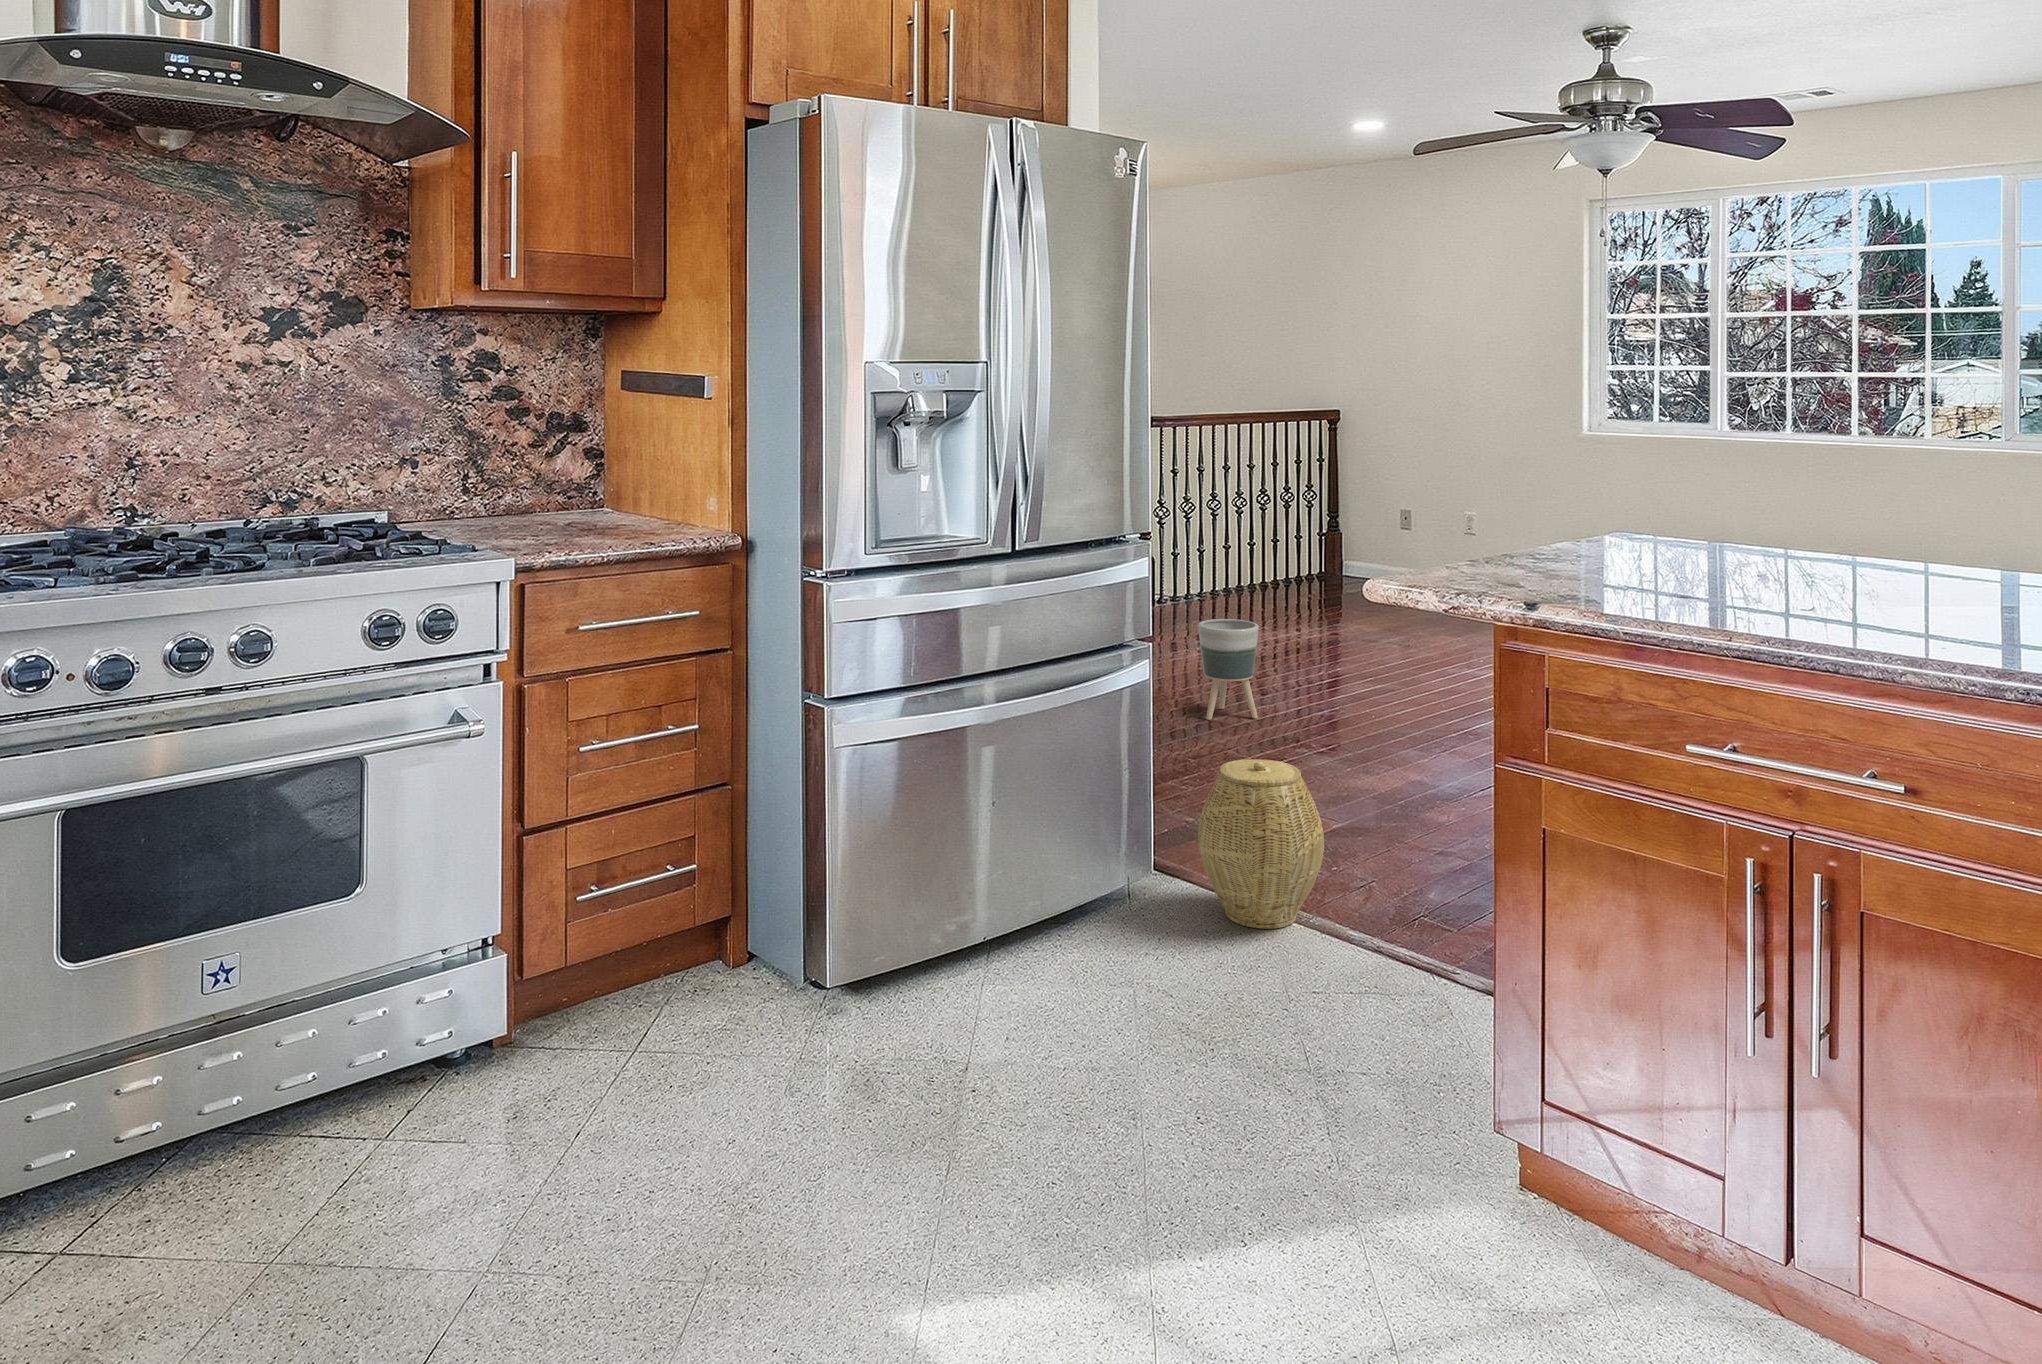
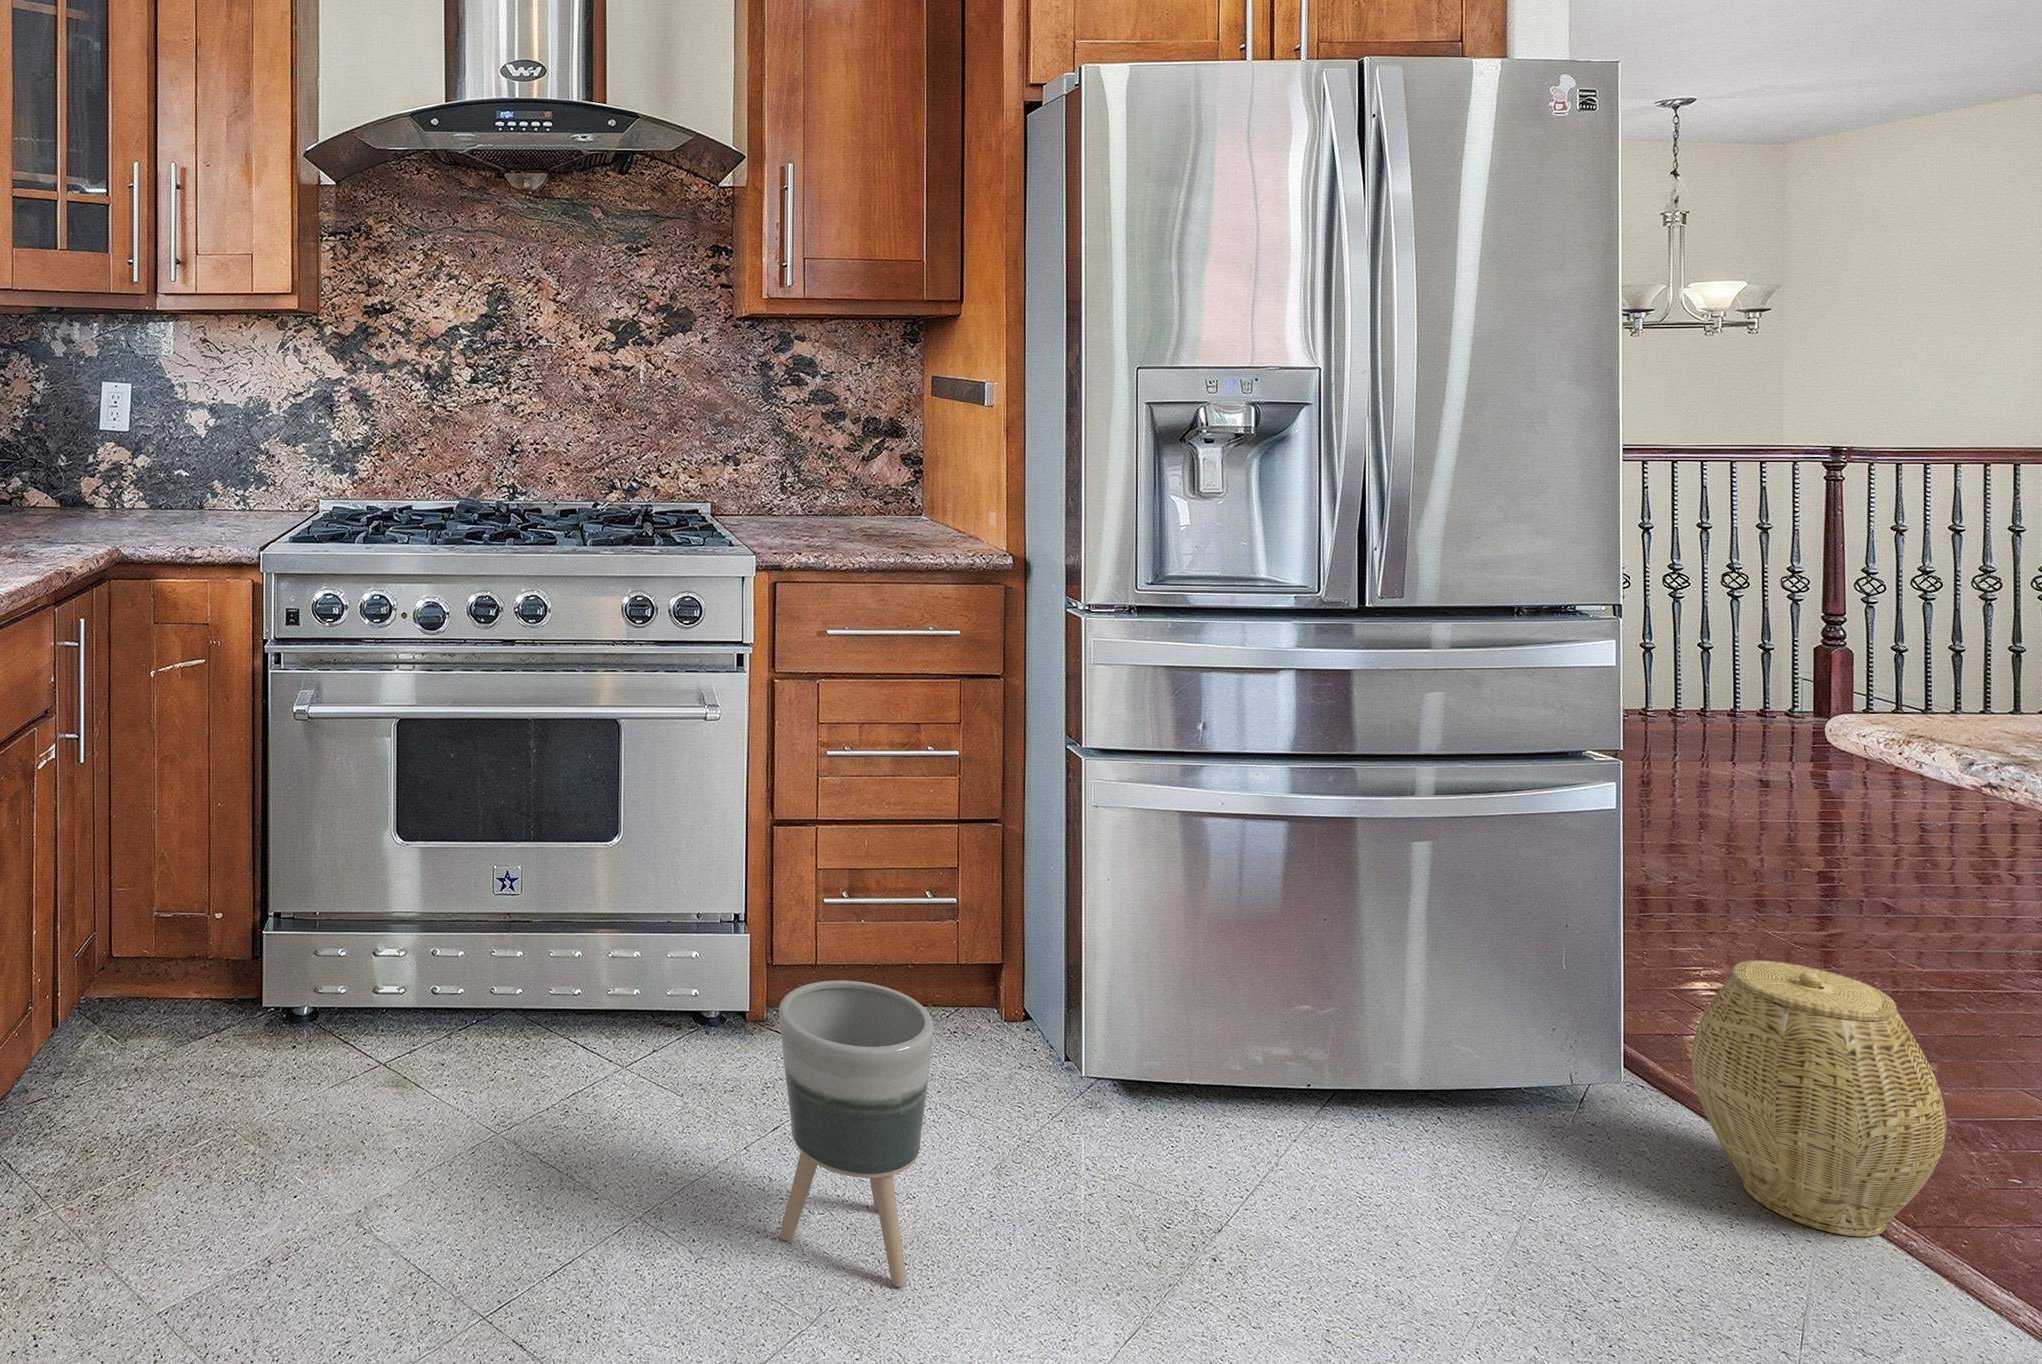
planter: present [1198,619,1259,720] -> present [779,980,934,1287]

